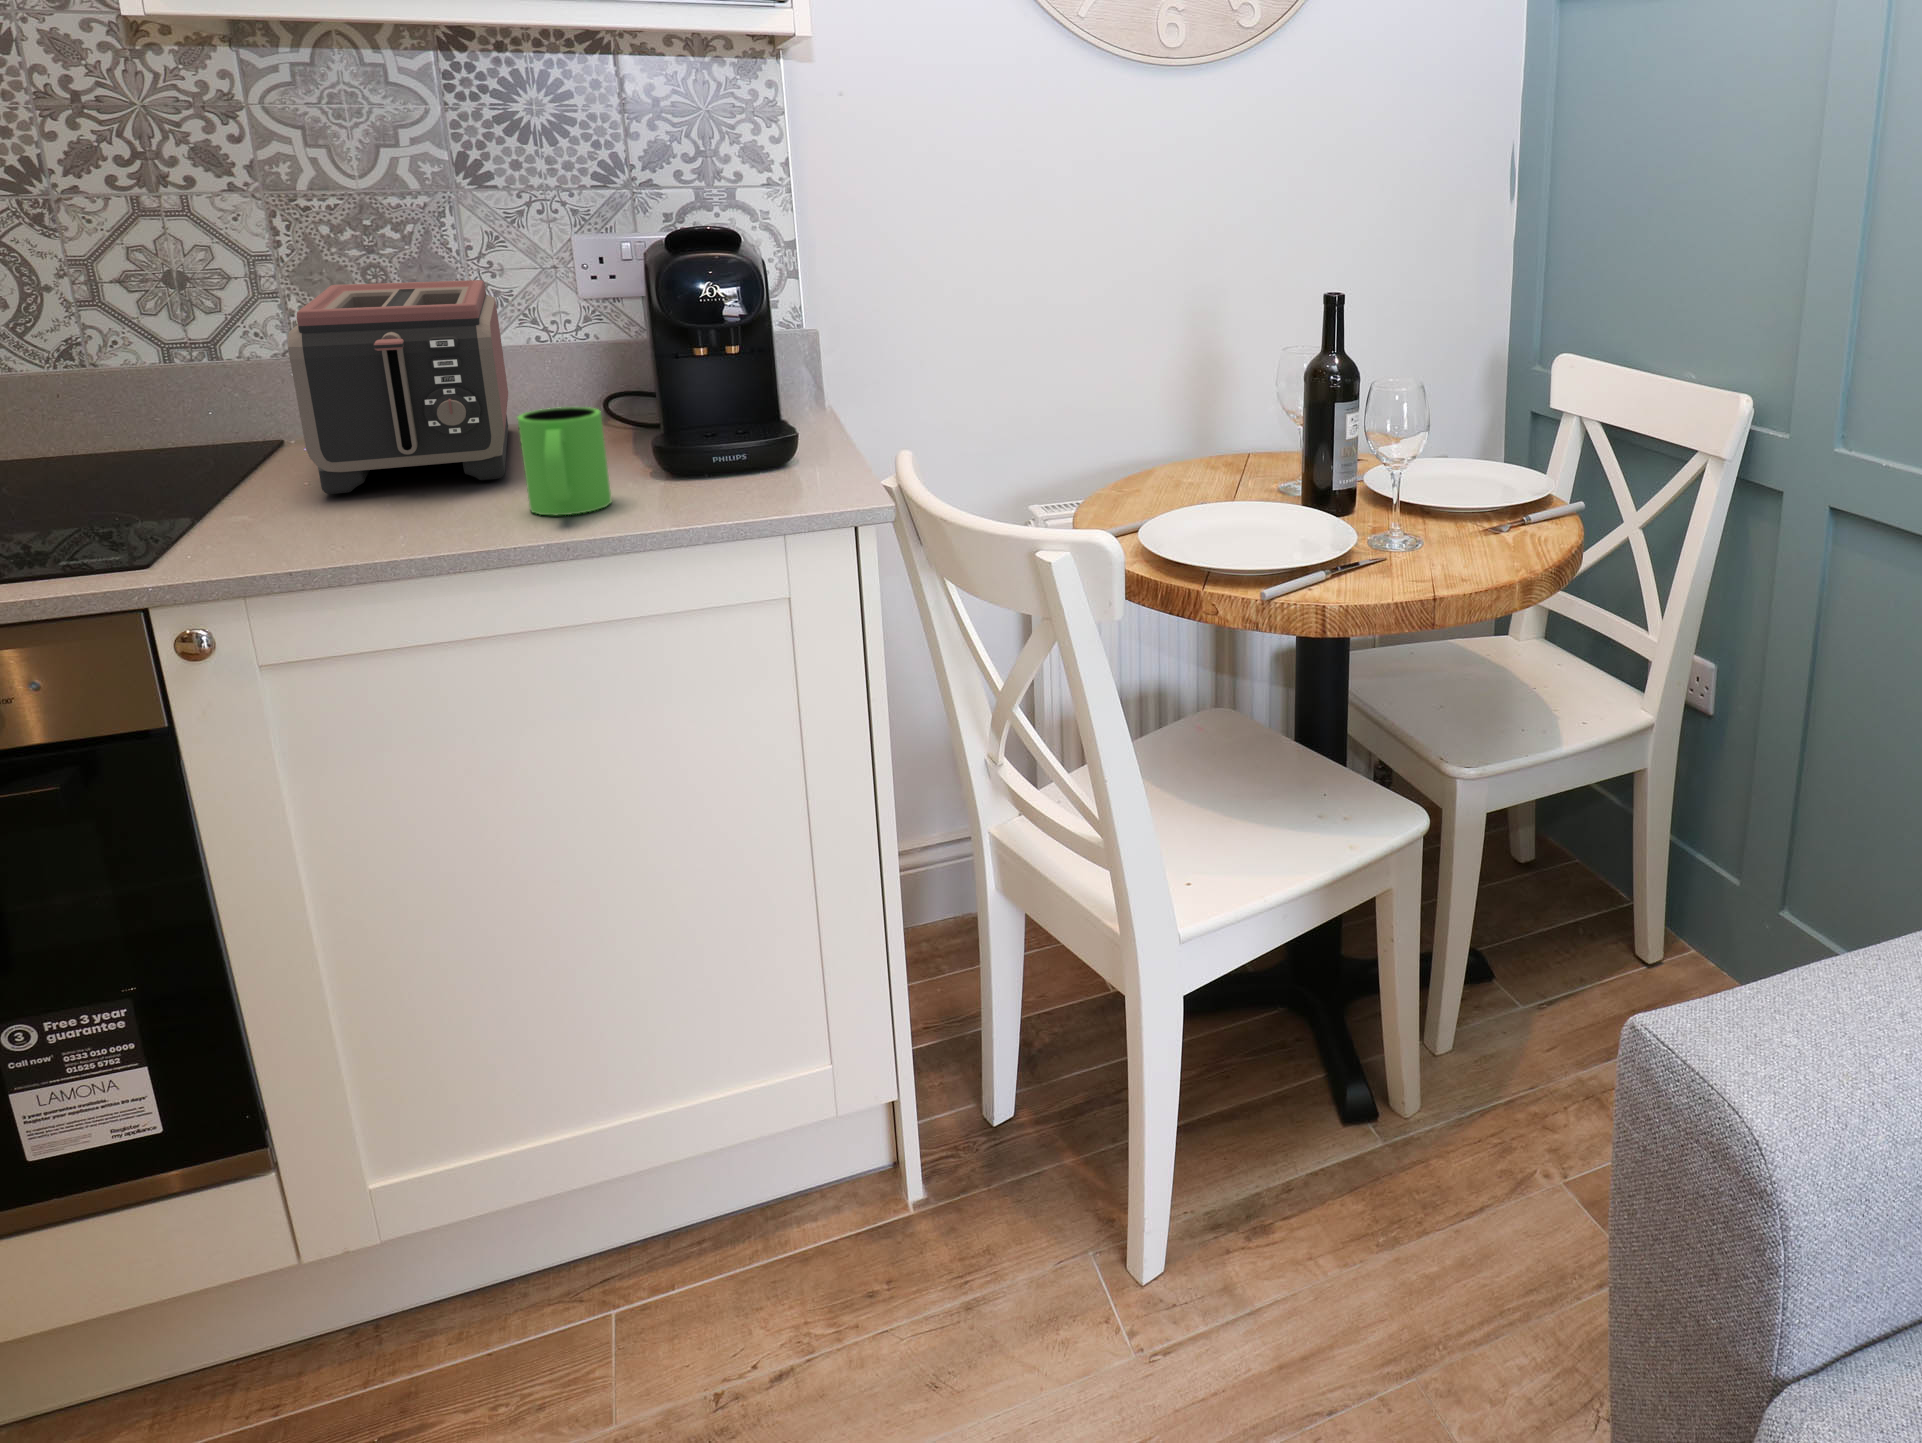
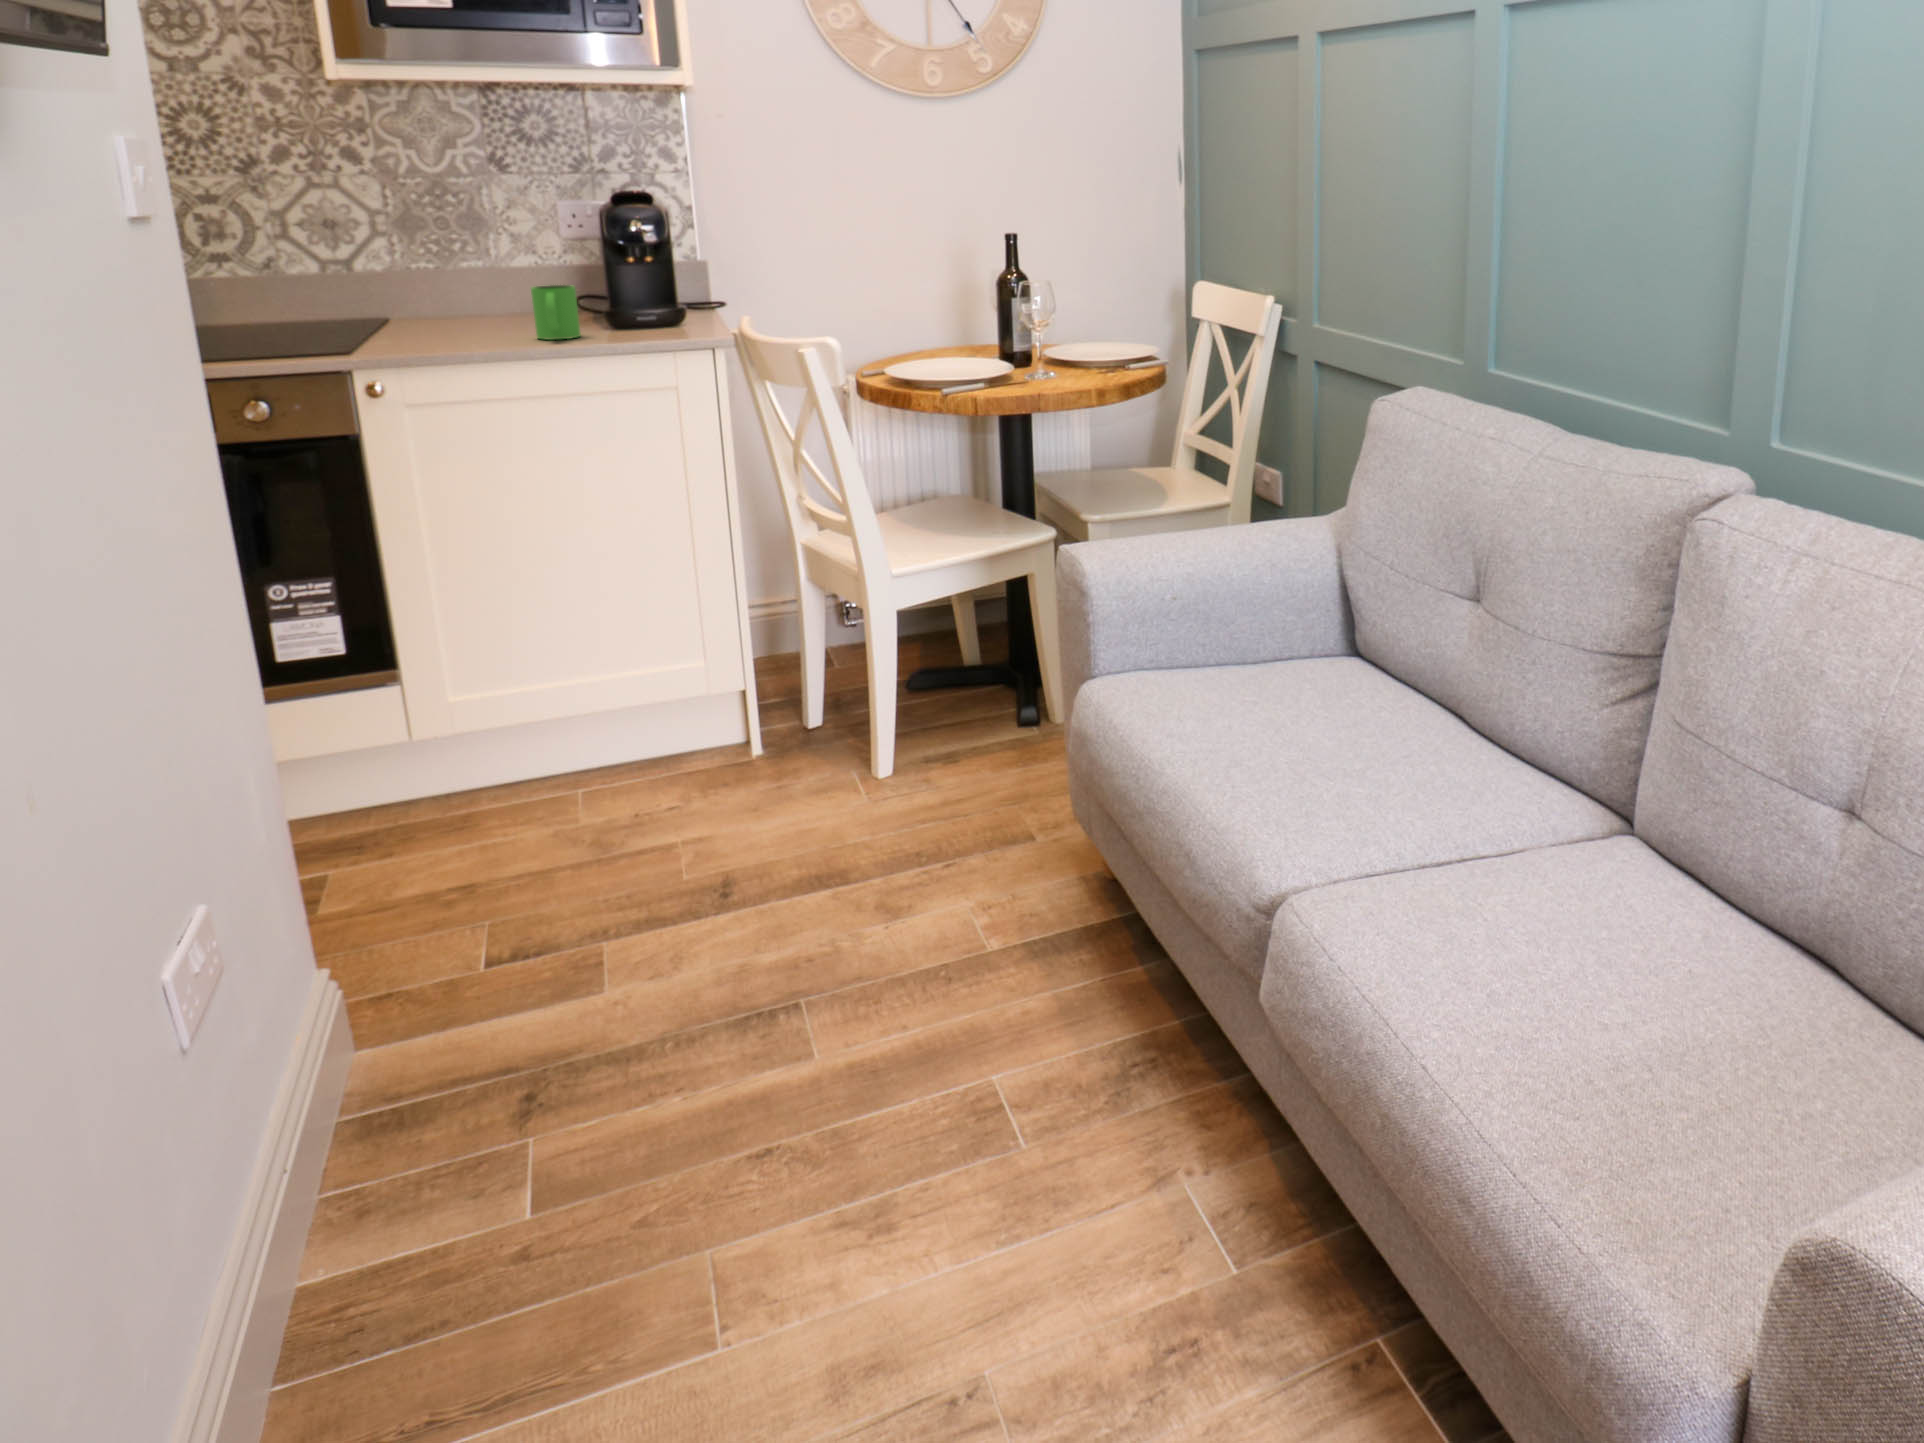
toaster: present [288,280,508,494] -> none [408,225,522,333]

